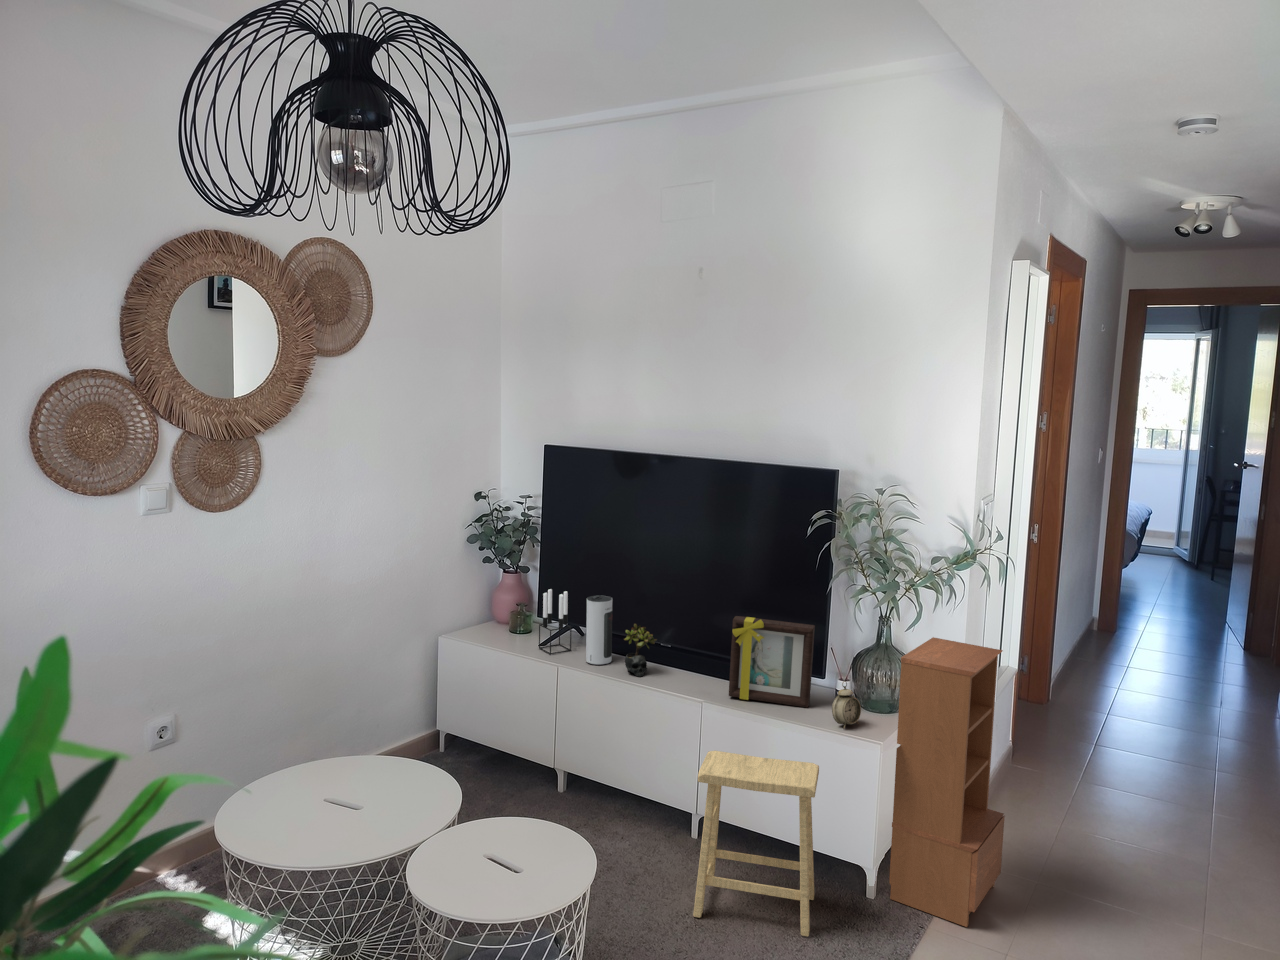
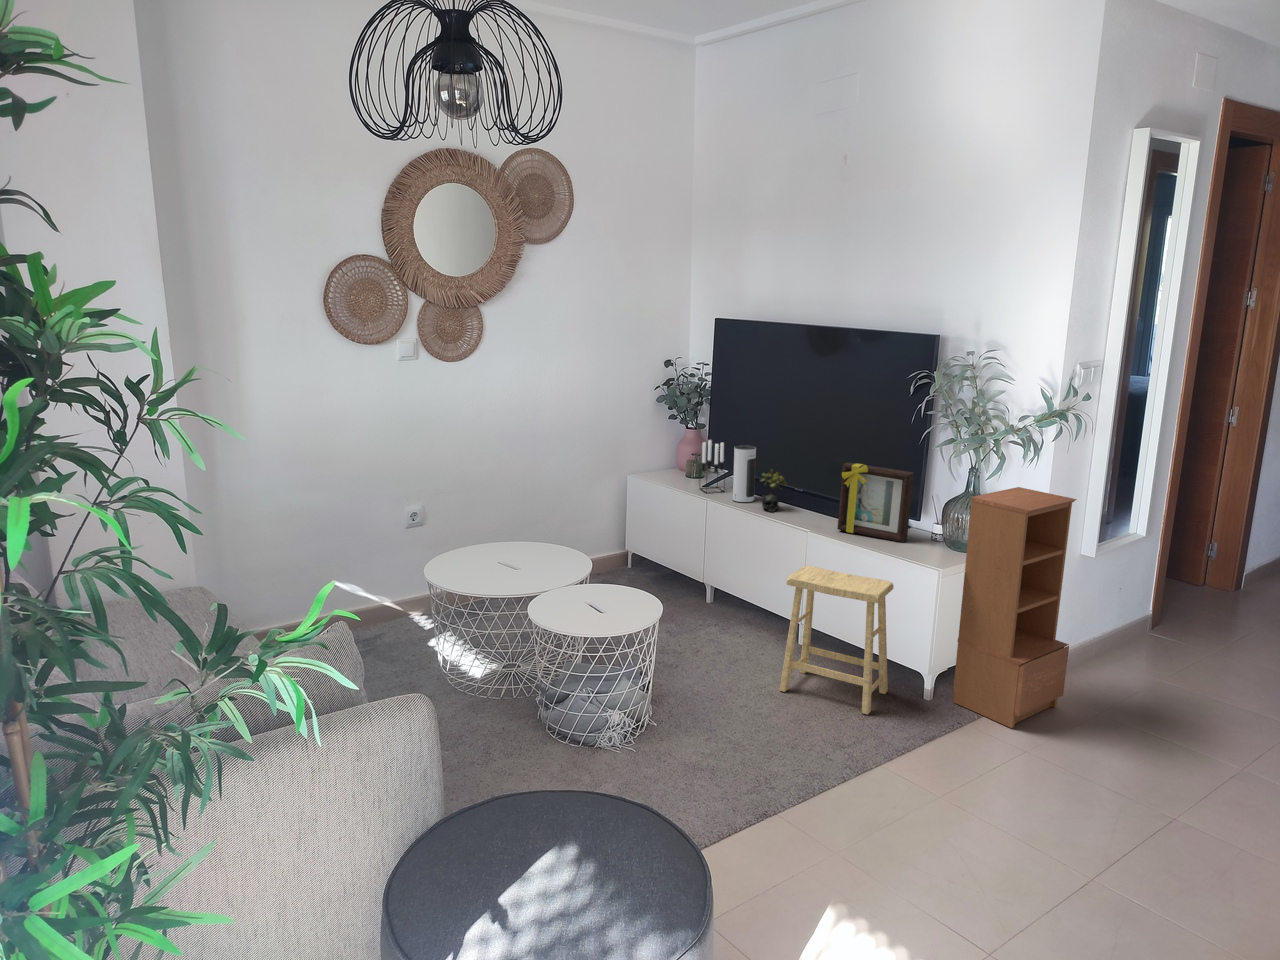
alarm clock: present [832,681,861,729] -> none [915,518,943,558]

